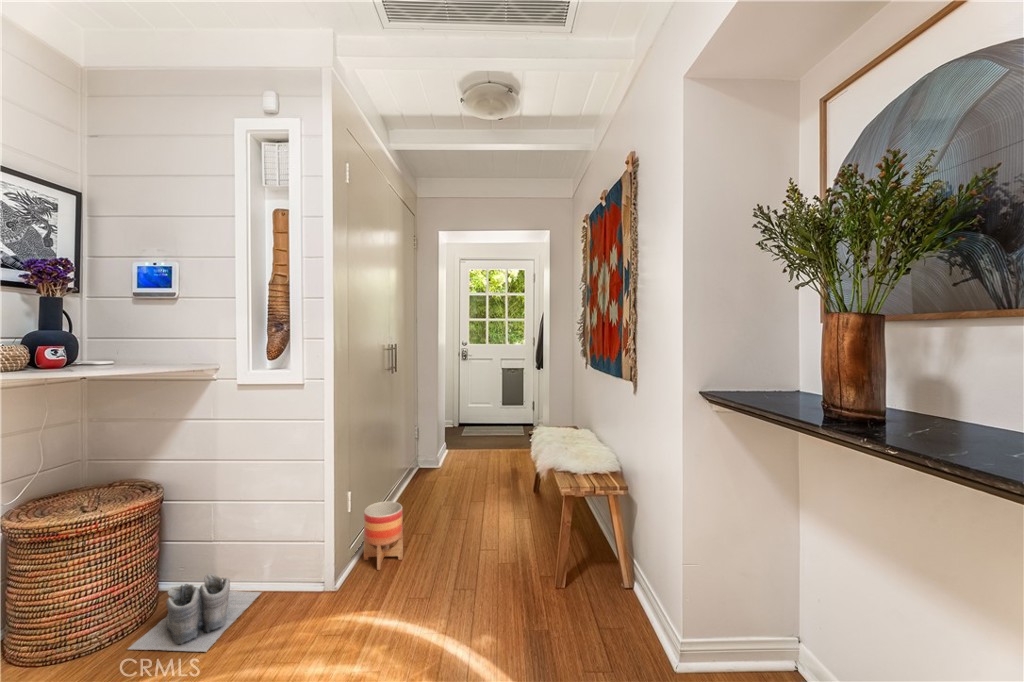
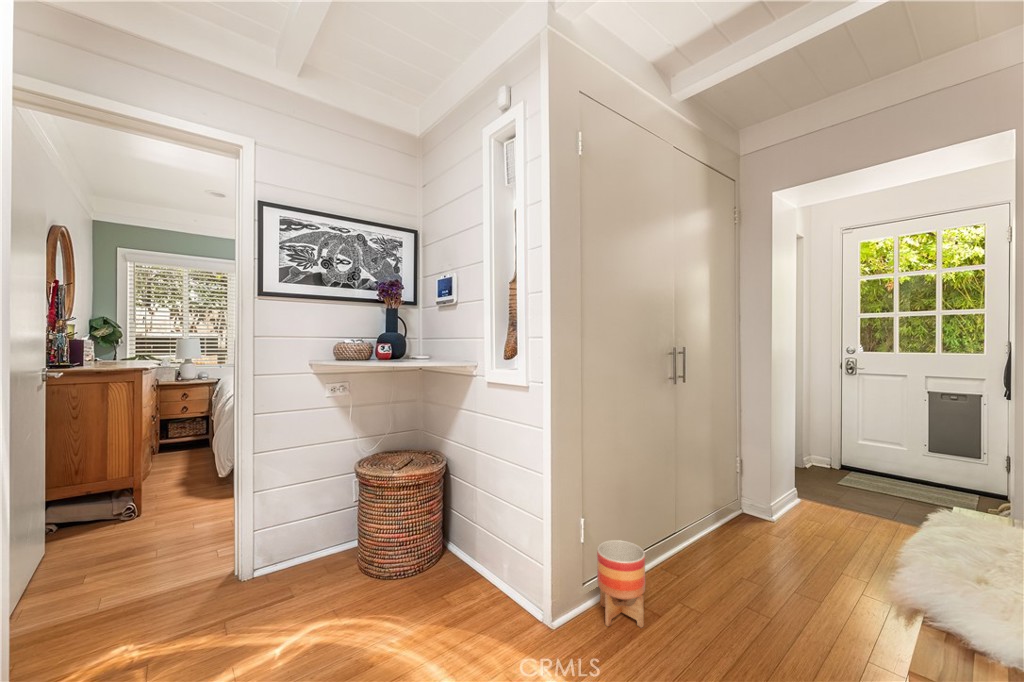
boots: present [128,573,261,652] -> none [396,552,496,625]

